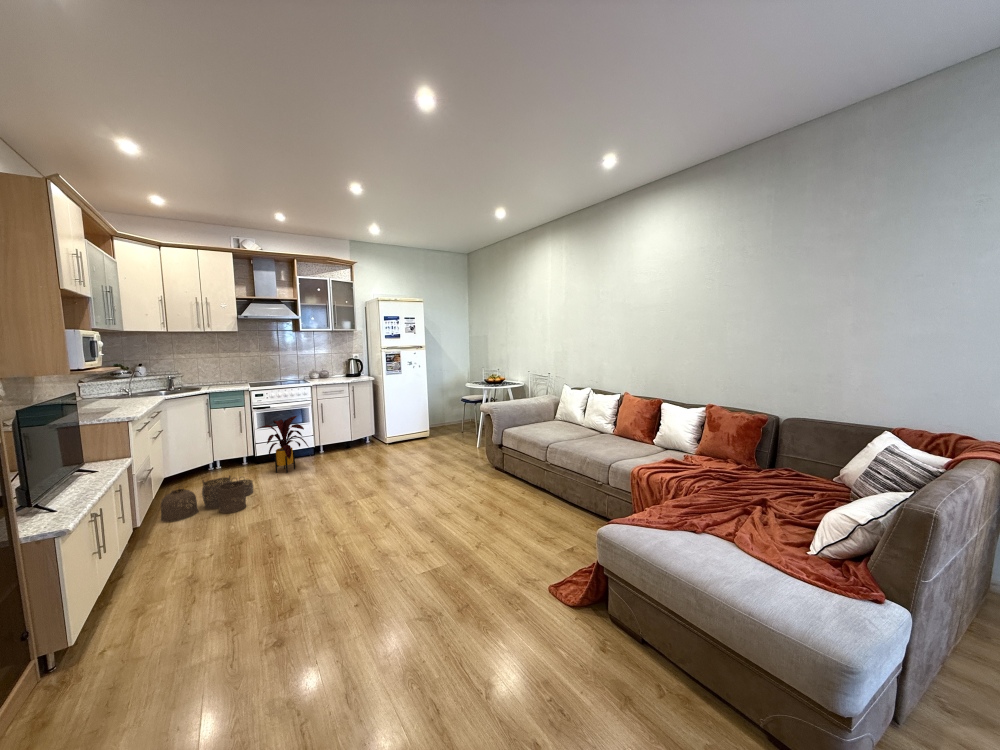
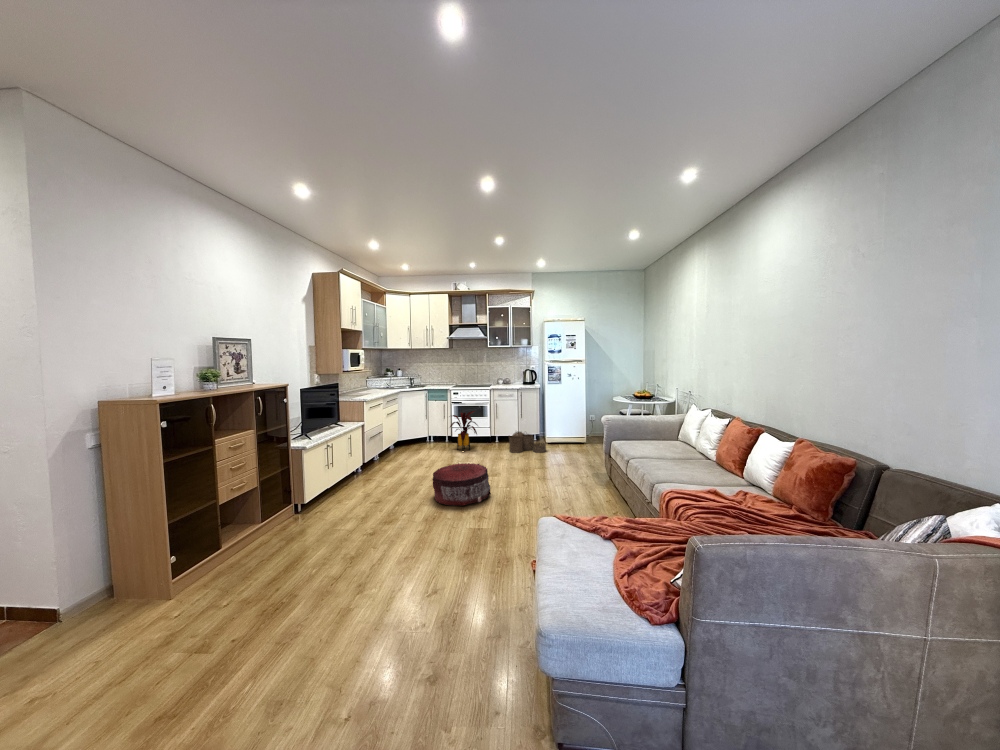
woven basket: present [161,475,253,522] -> present [509,432,546,453]
pouf: none [318,482,402,551] -> present [432,463,491,506]

